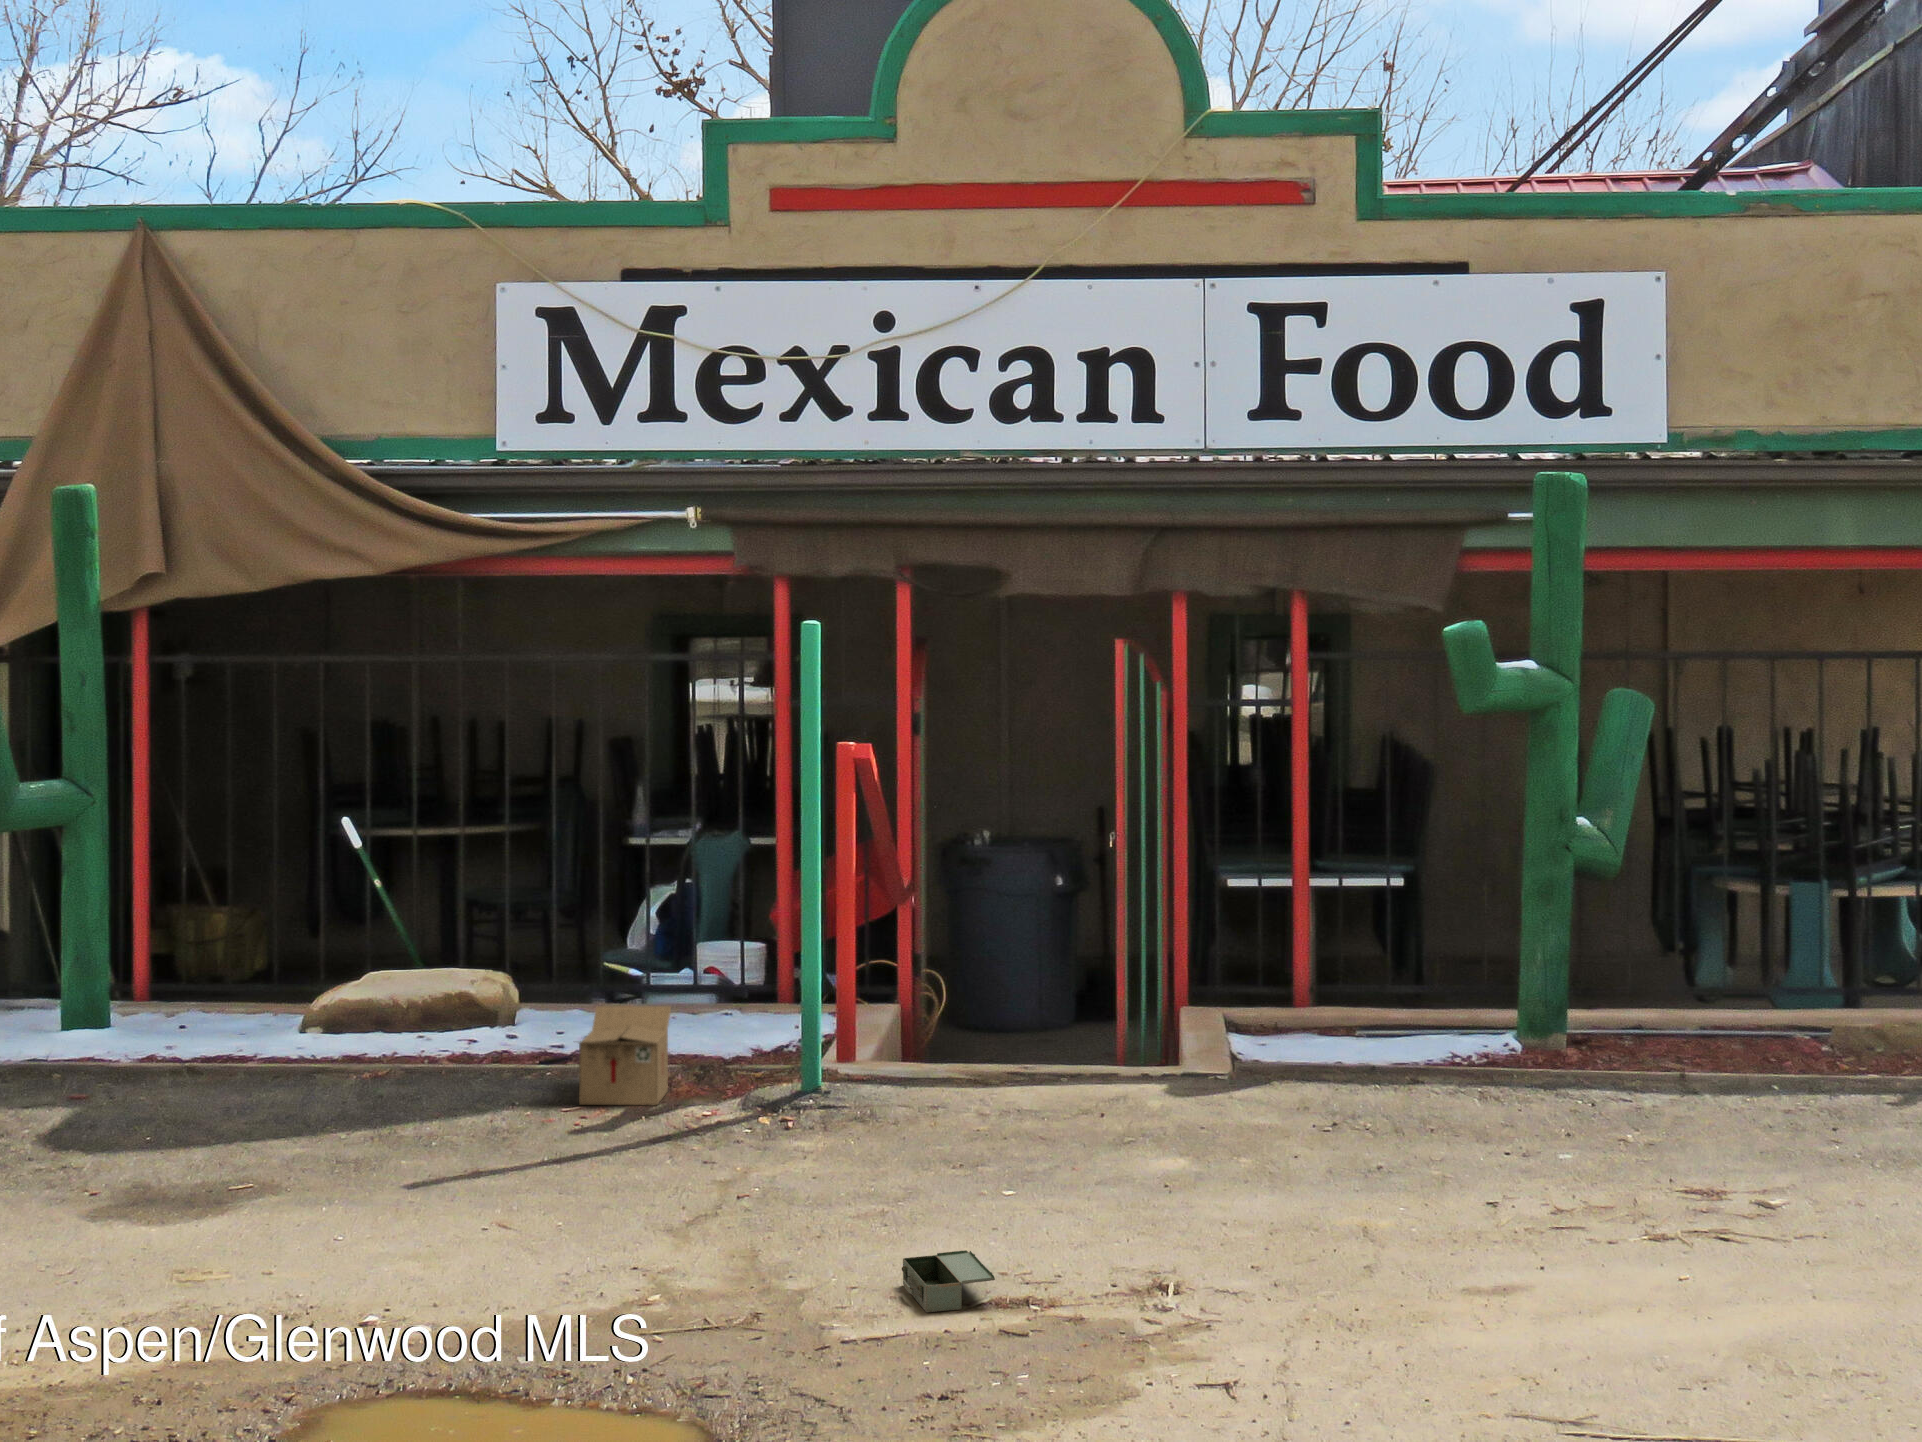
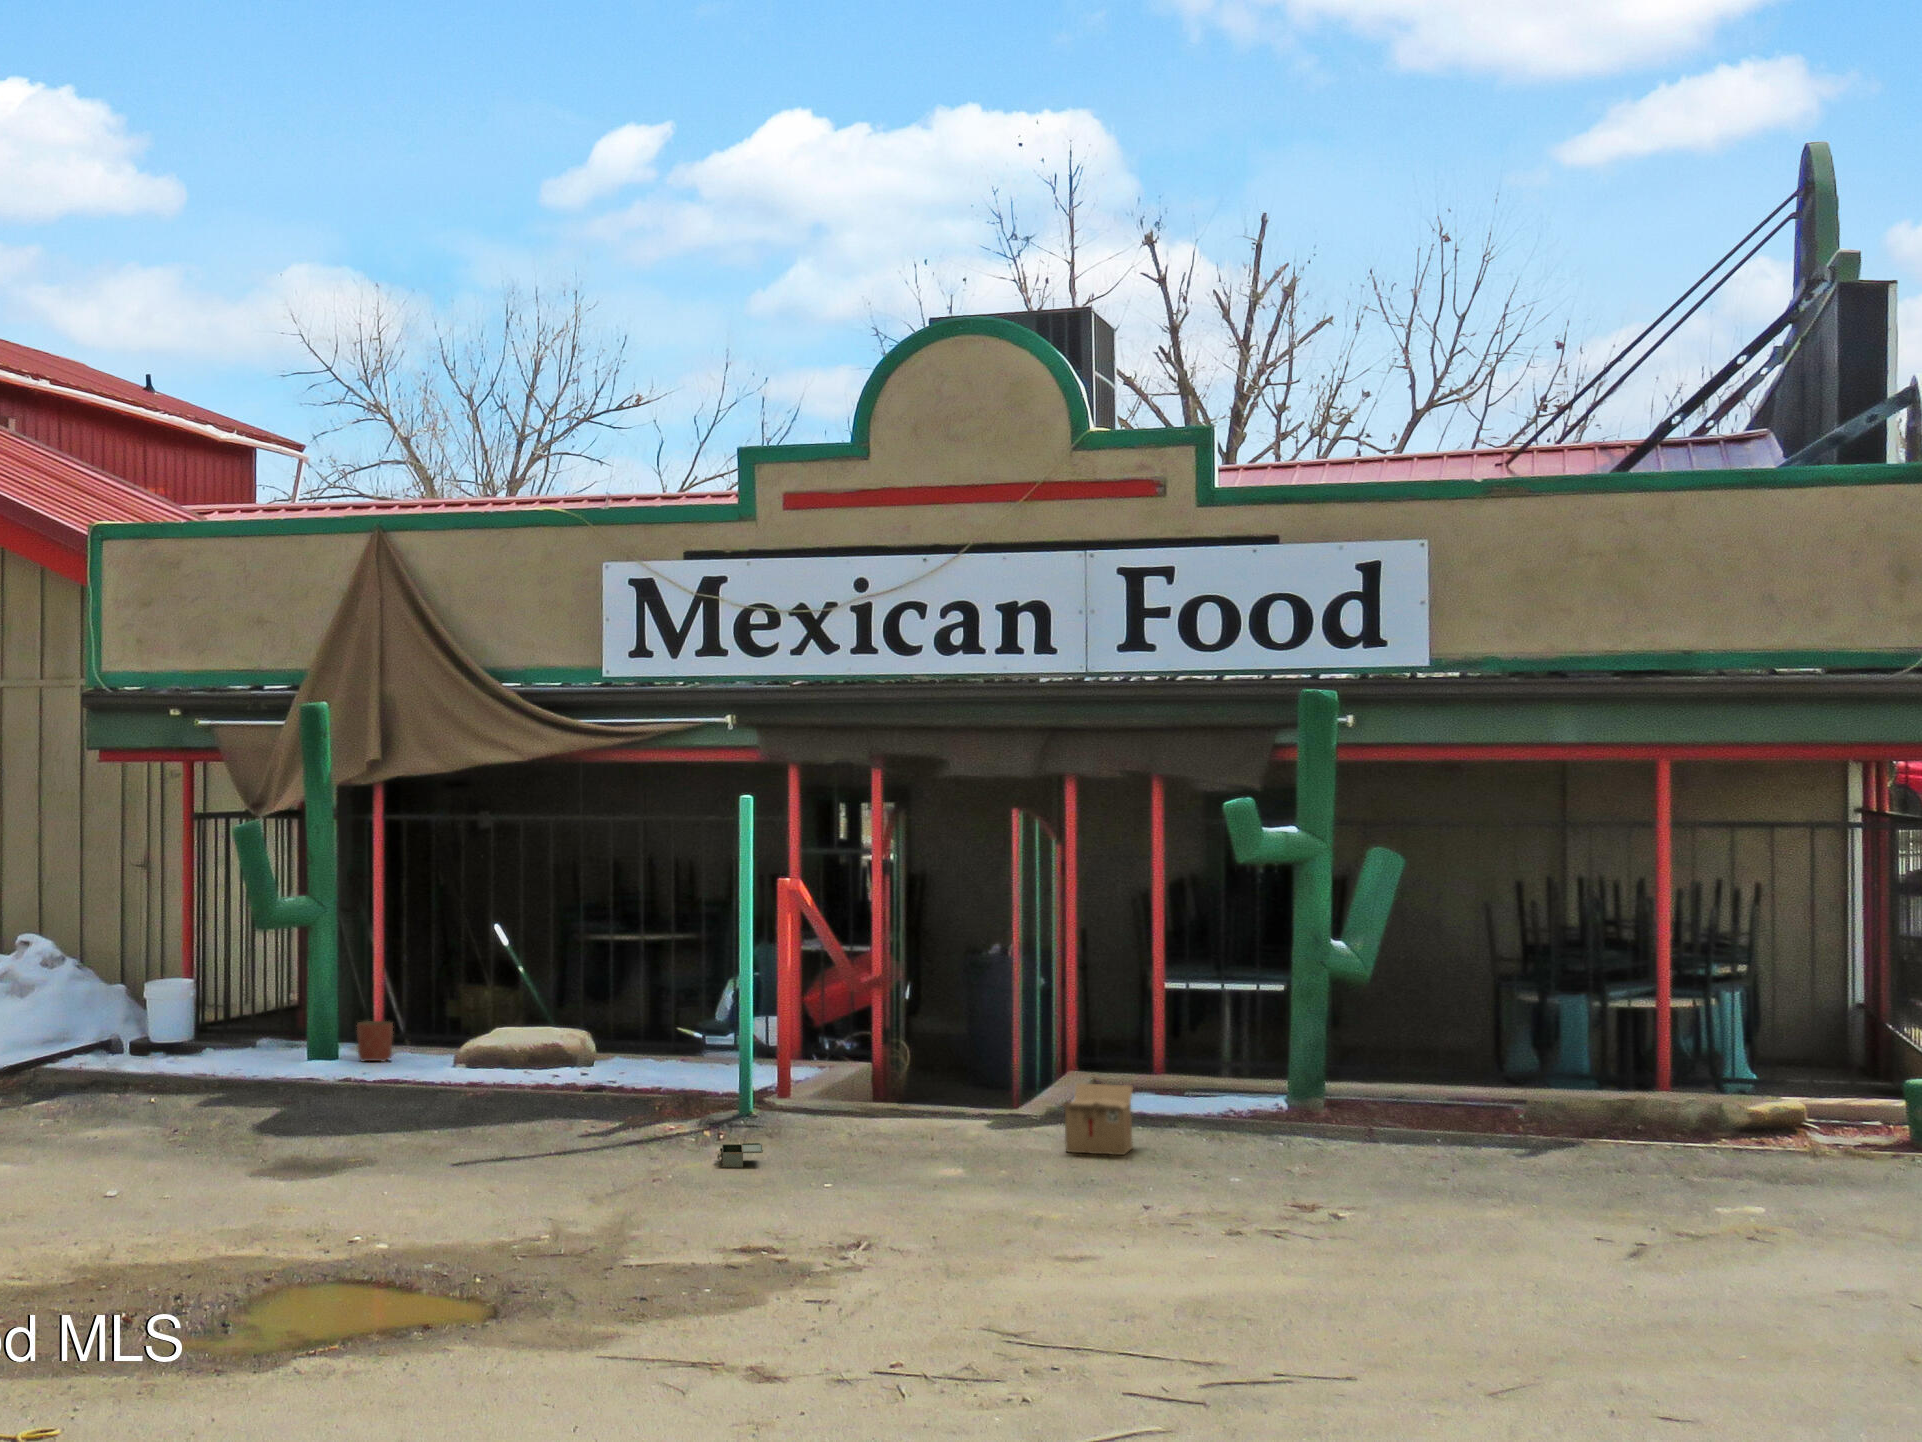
planter: none [114,974,172,1041] -> present [357,1021,393,1062]
cardboard box: present [579,1006,671,1106] -> present [1063,1083,1133,1155]

